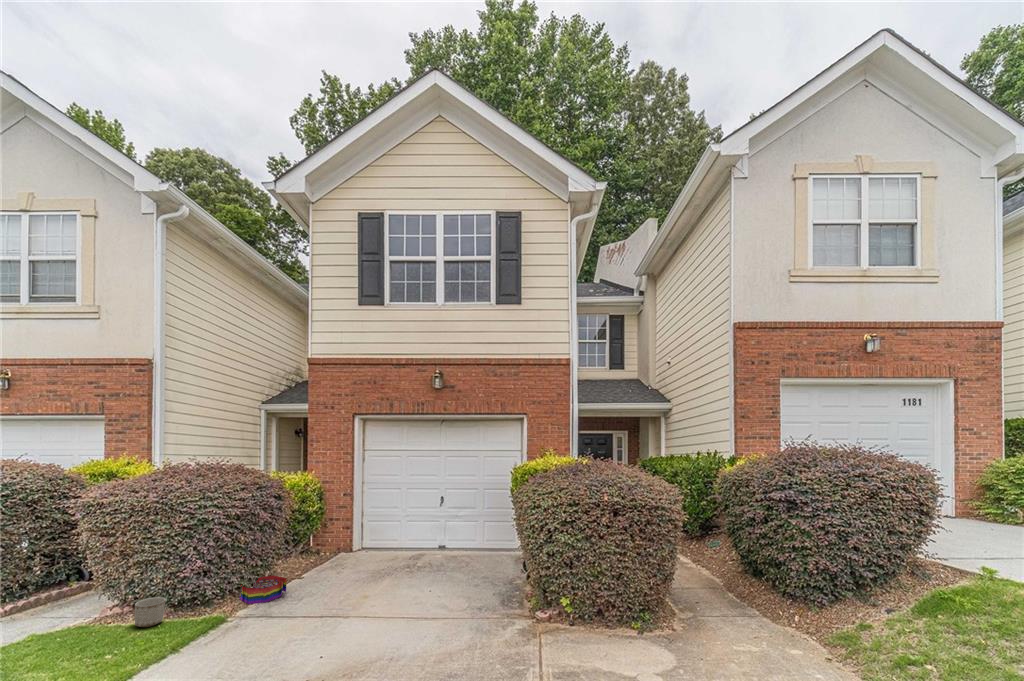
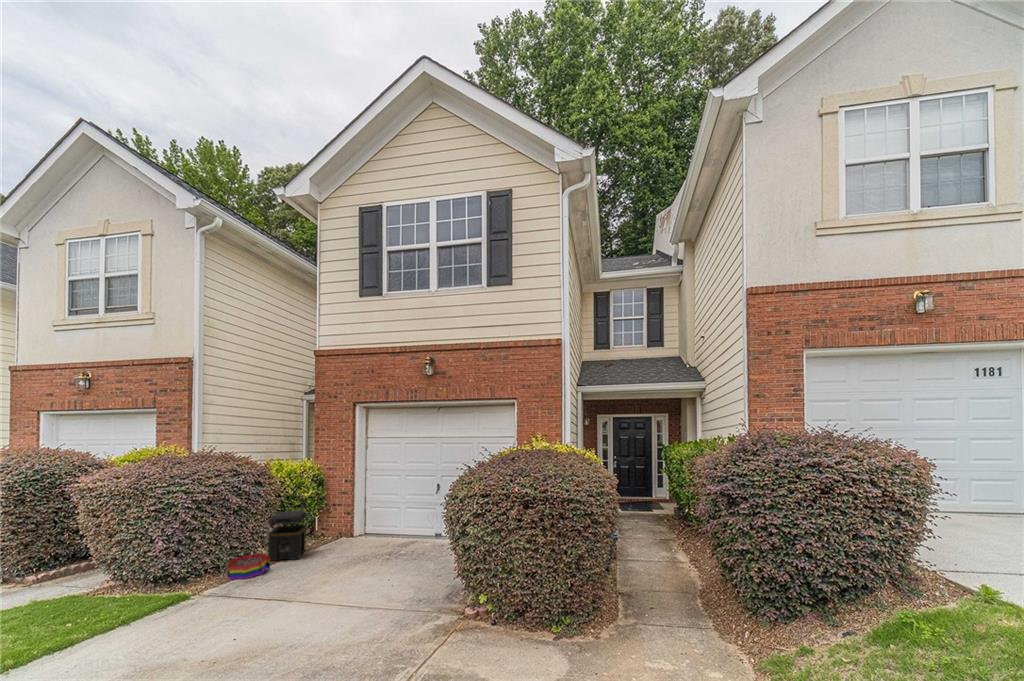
toolbox: none [272,529,309,584] -> present [268,511,306,561]
planter: present [135,597,166,627] -> none [123,570,150,596]

